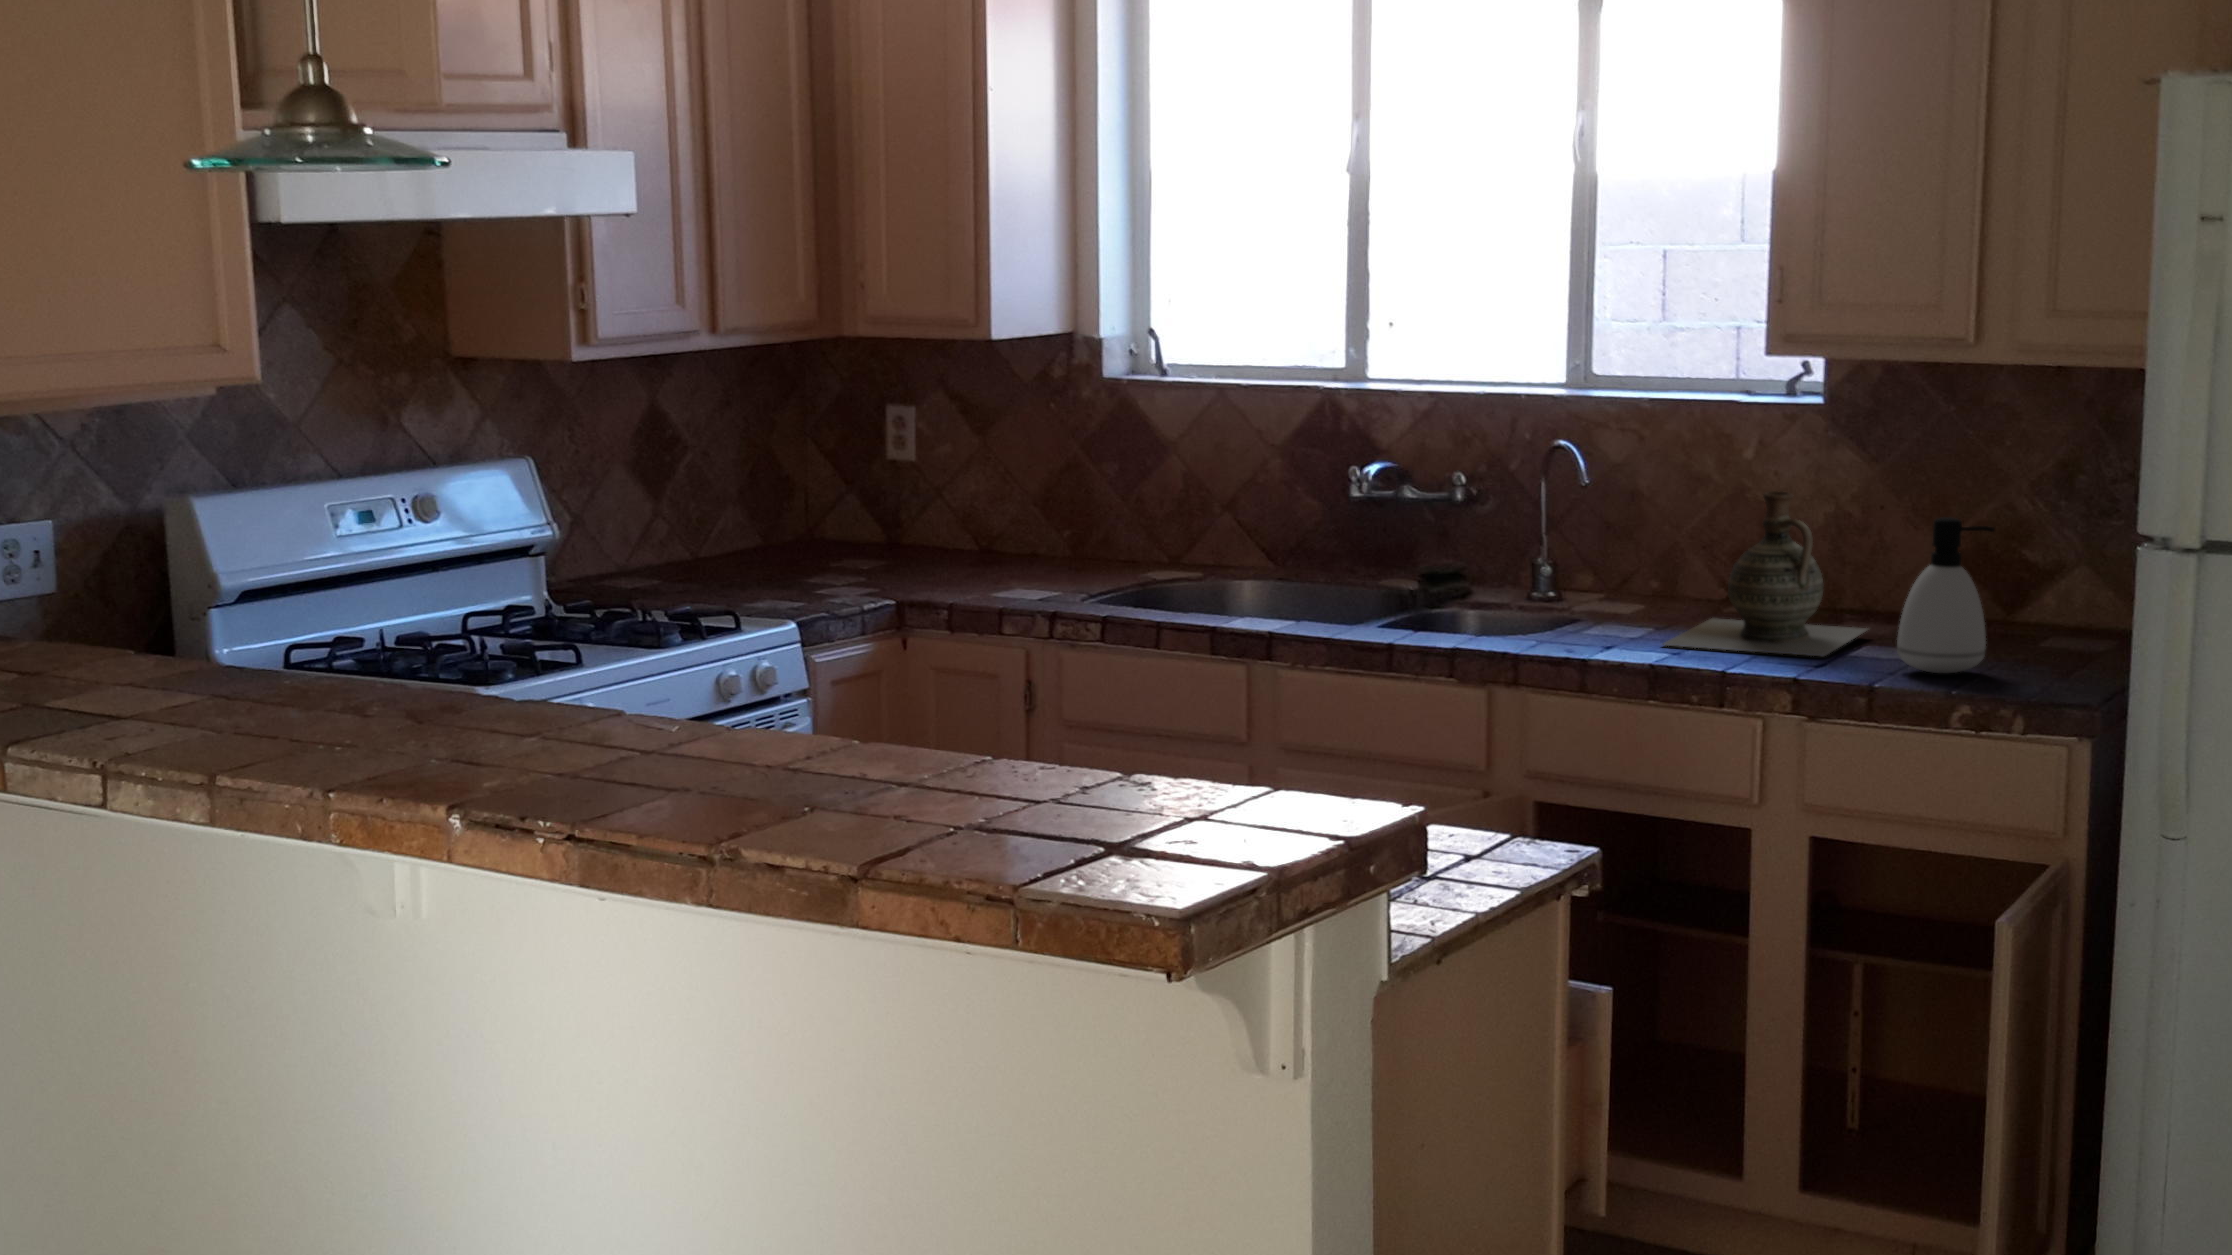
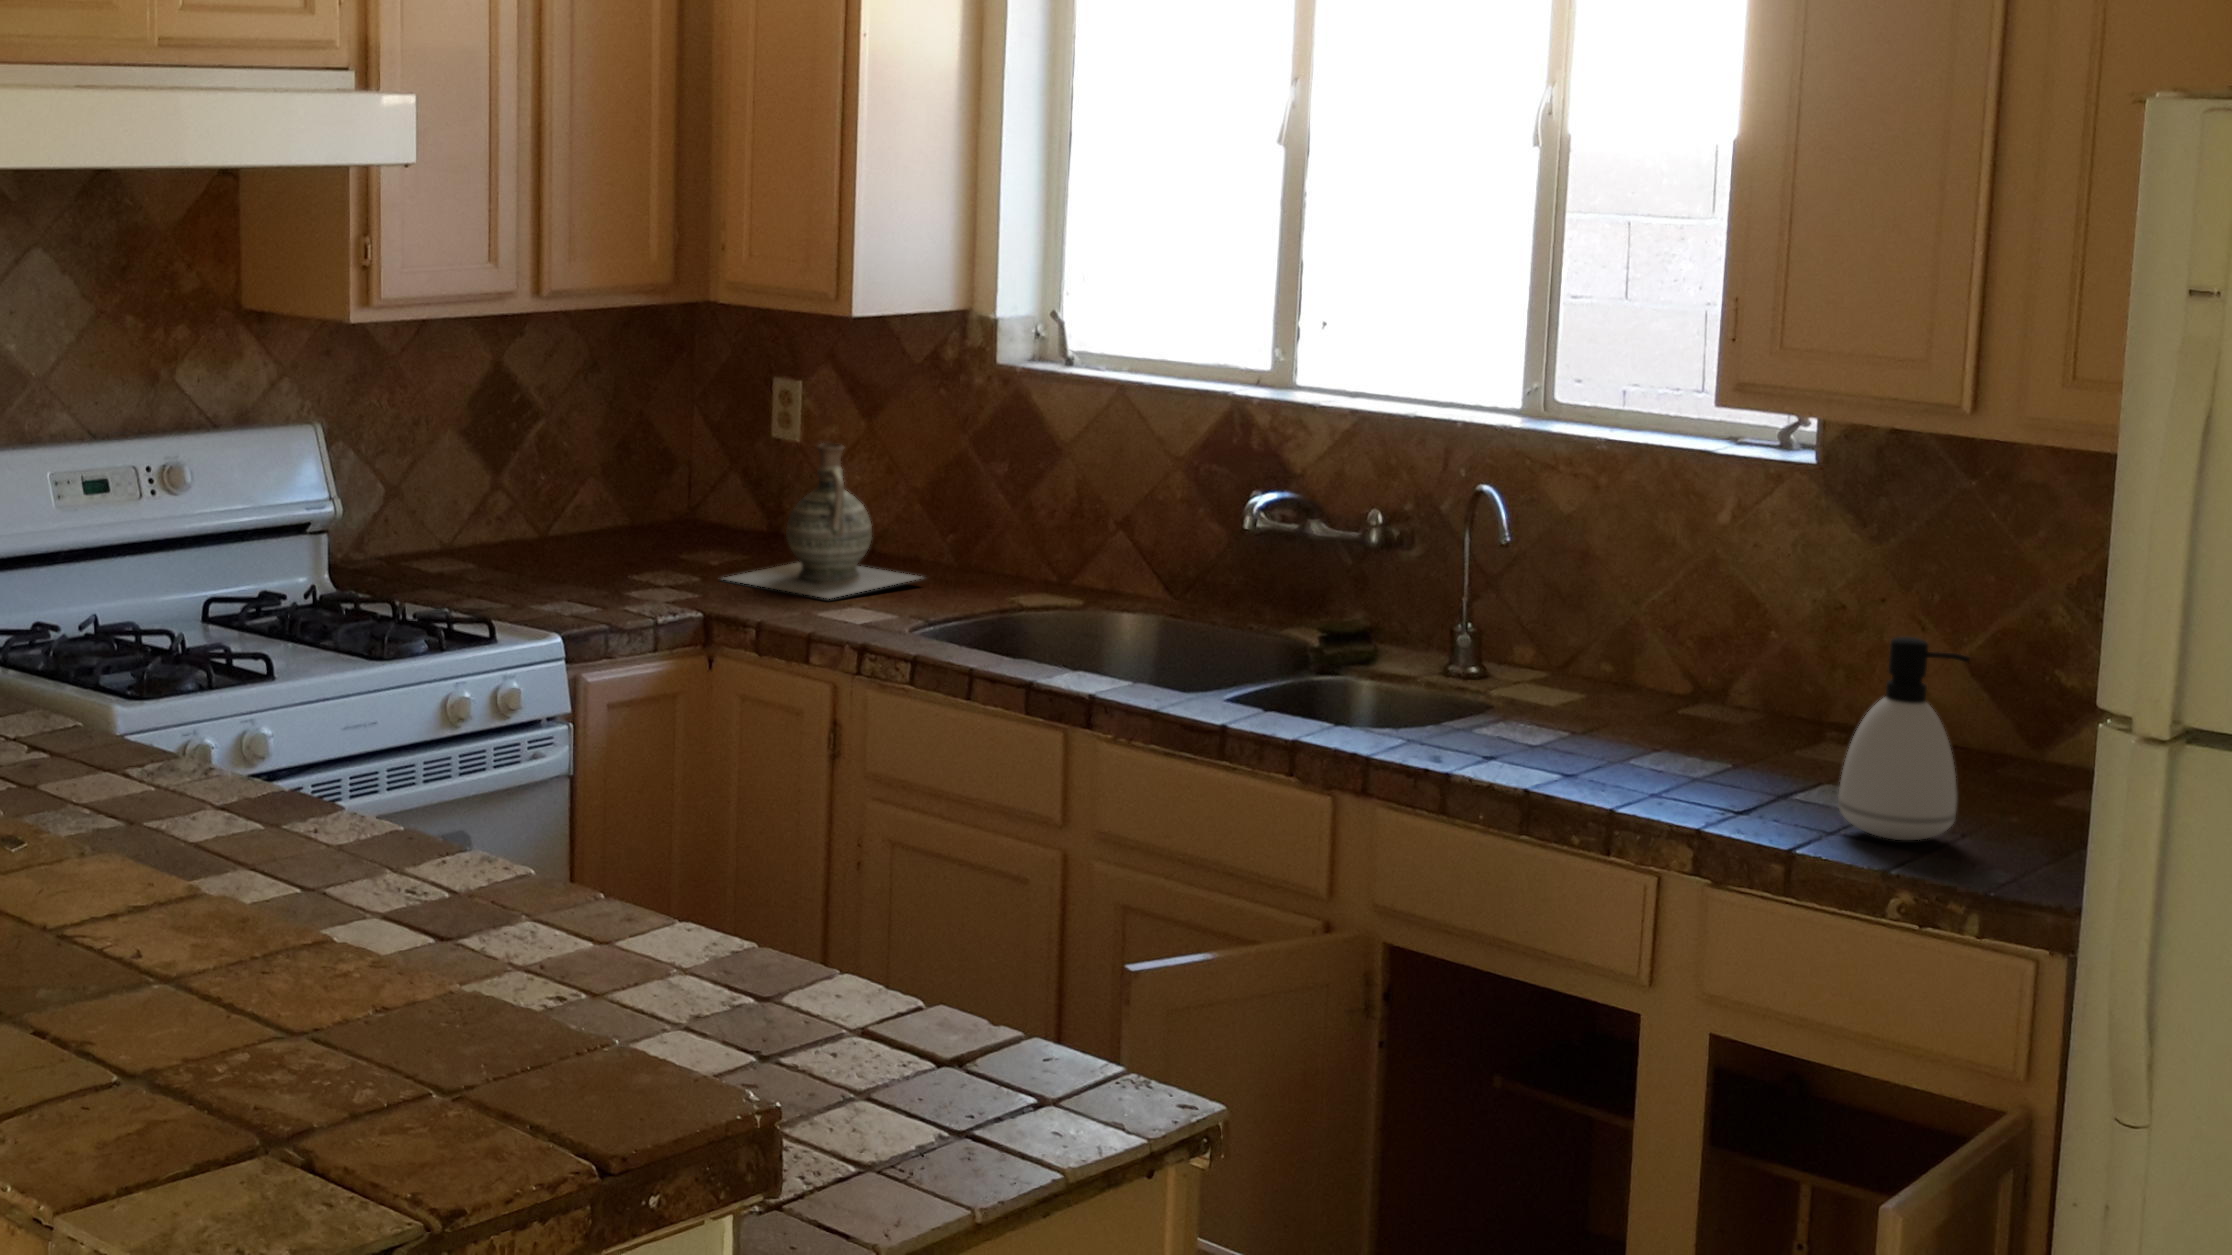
ceramic jug: present [1663,491,1868,656] -> present [722,443,922,598]

